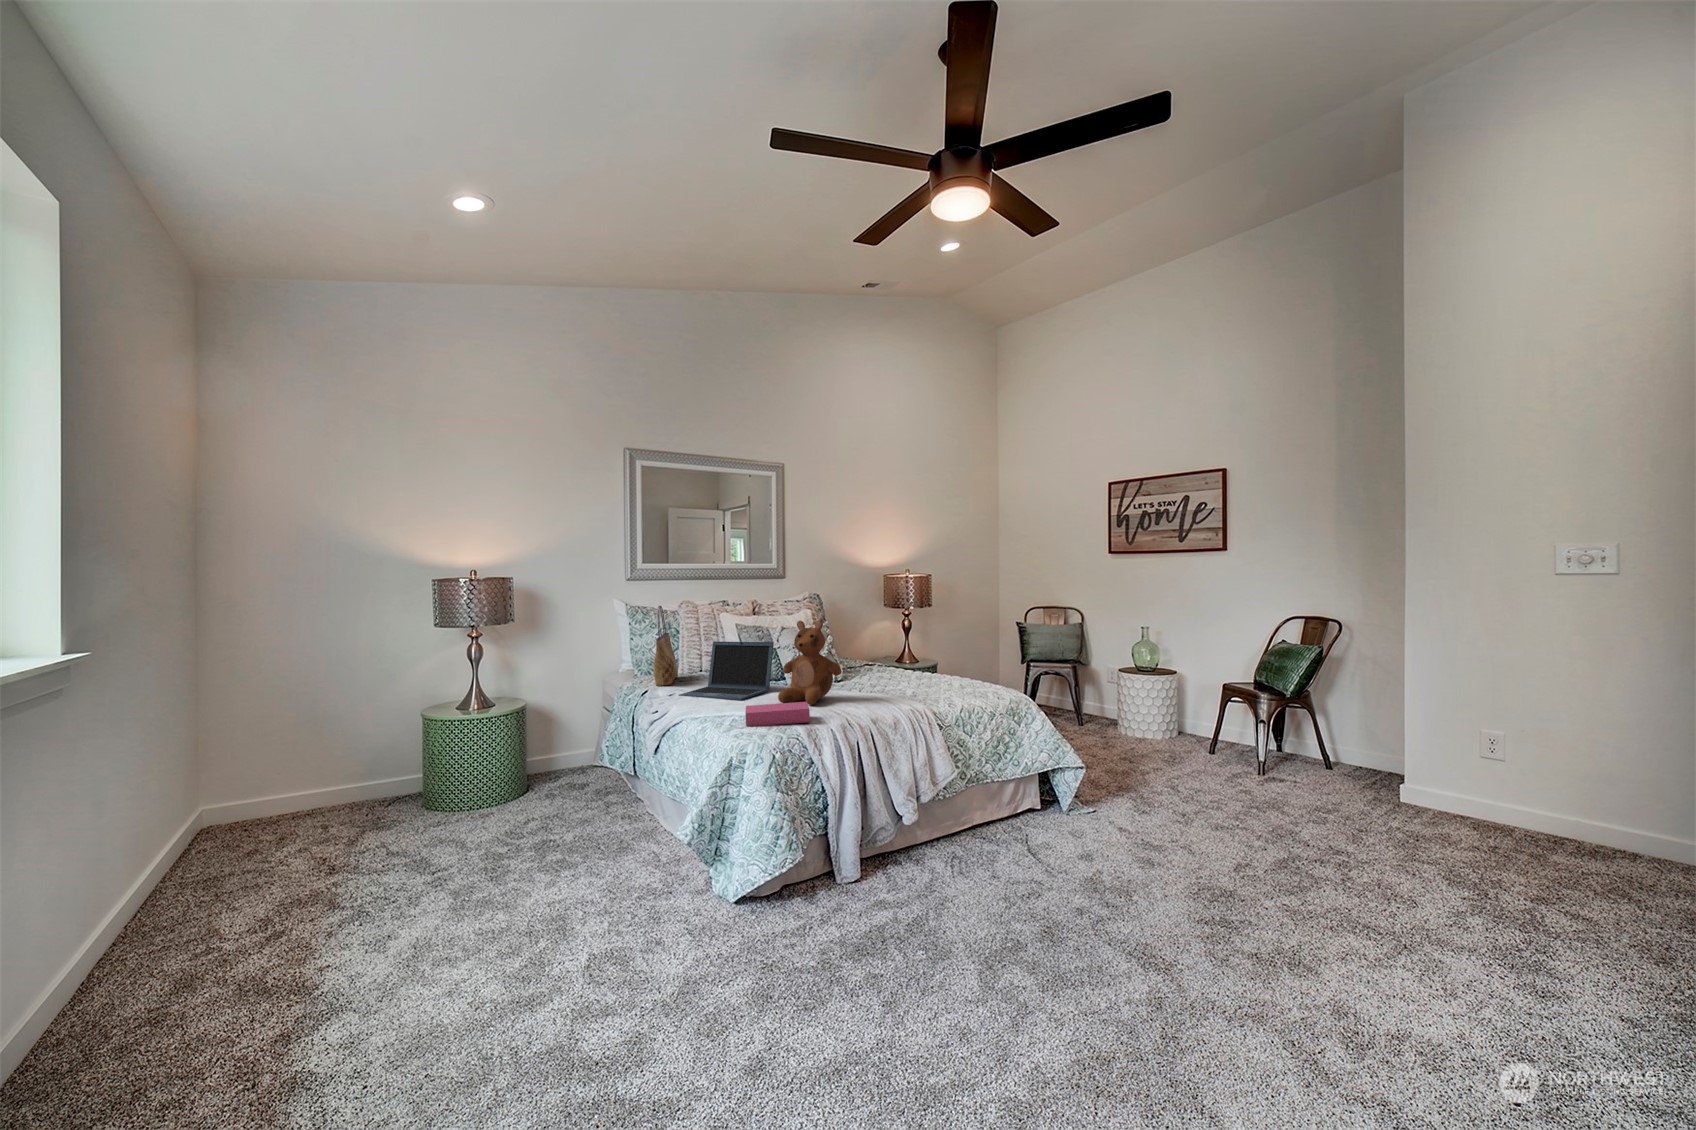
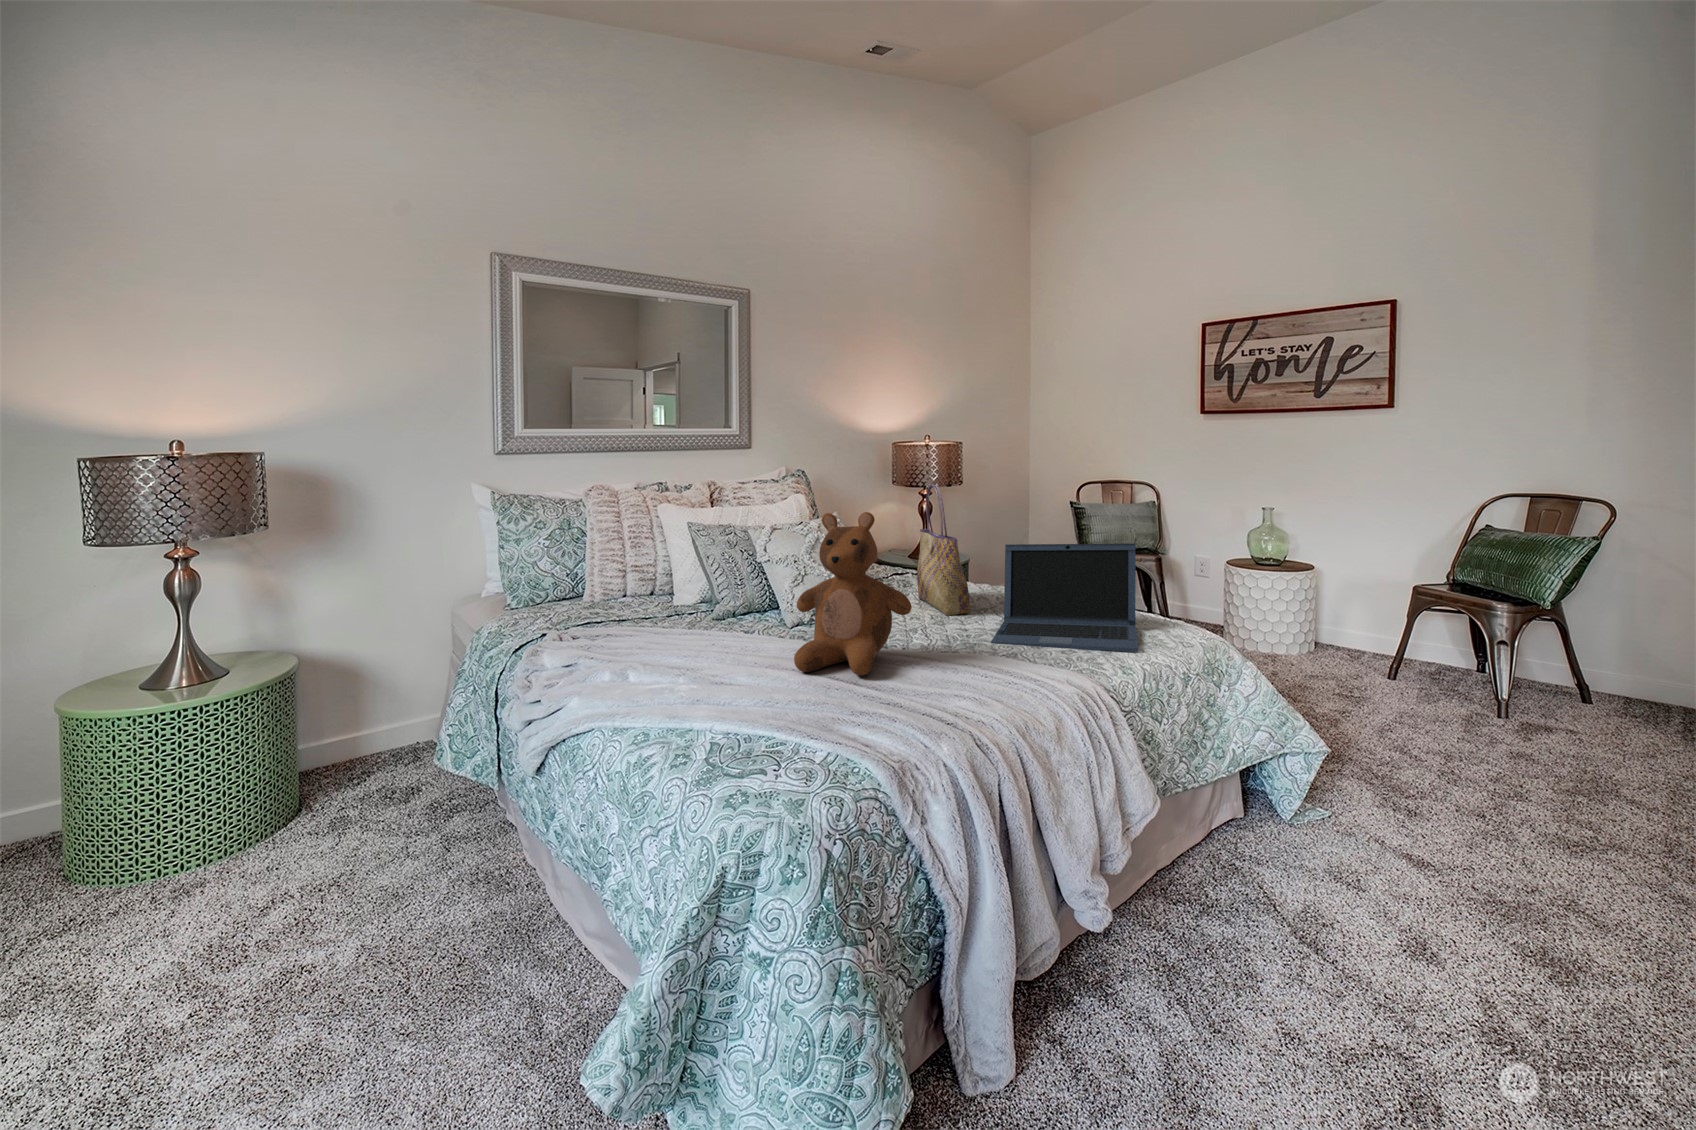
tote bag: present [653,606,678,686] -> present [917,484,970,615]
laptop: present [679,641,774,700] -> present [991,544,1138,652]
book: present [745,702,810,726] -> none [739,683,889,757]

